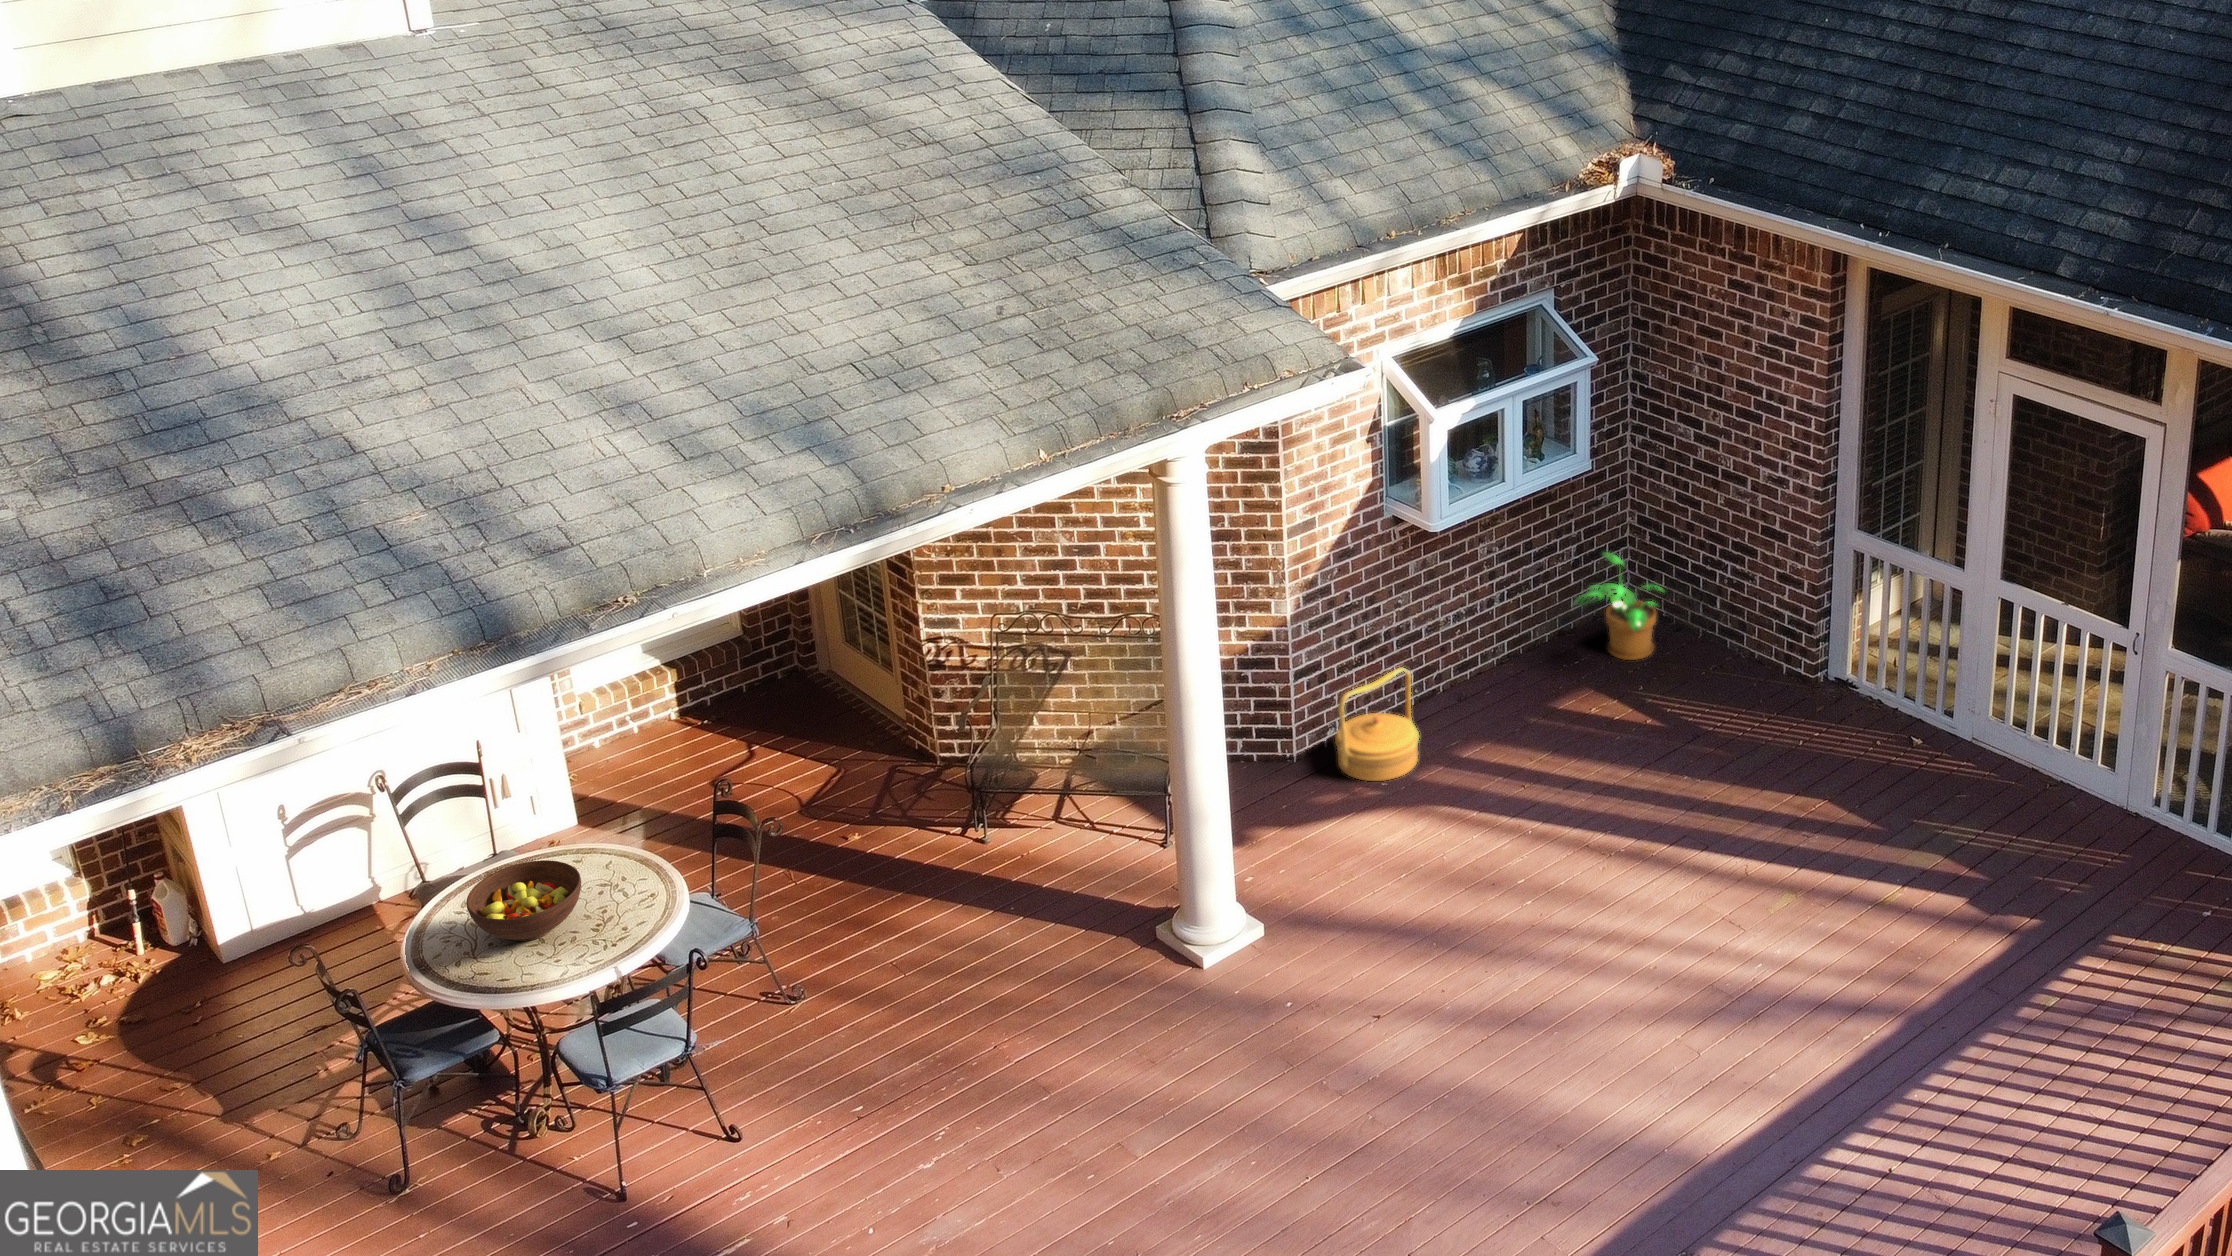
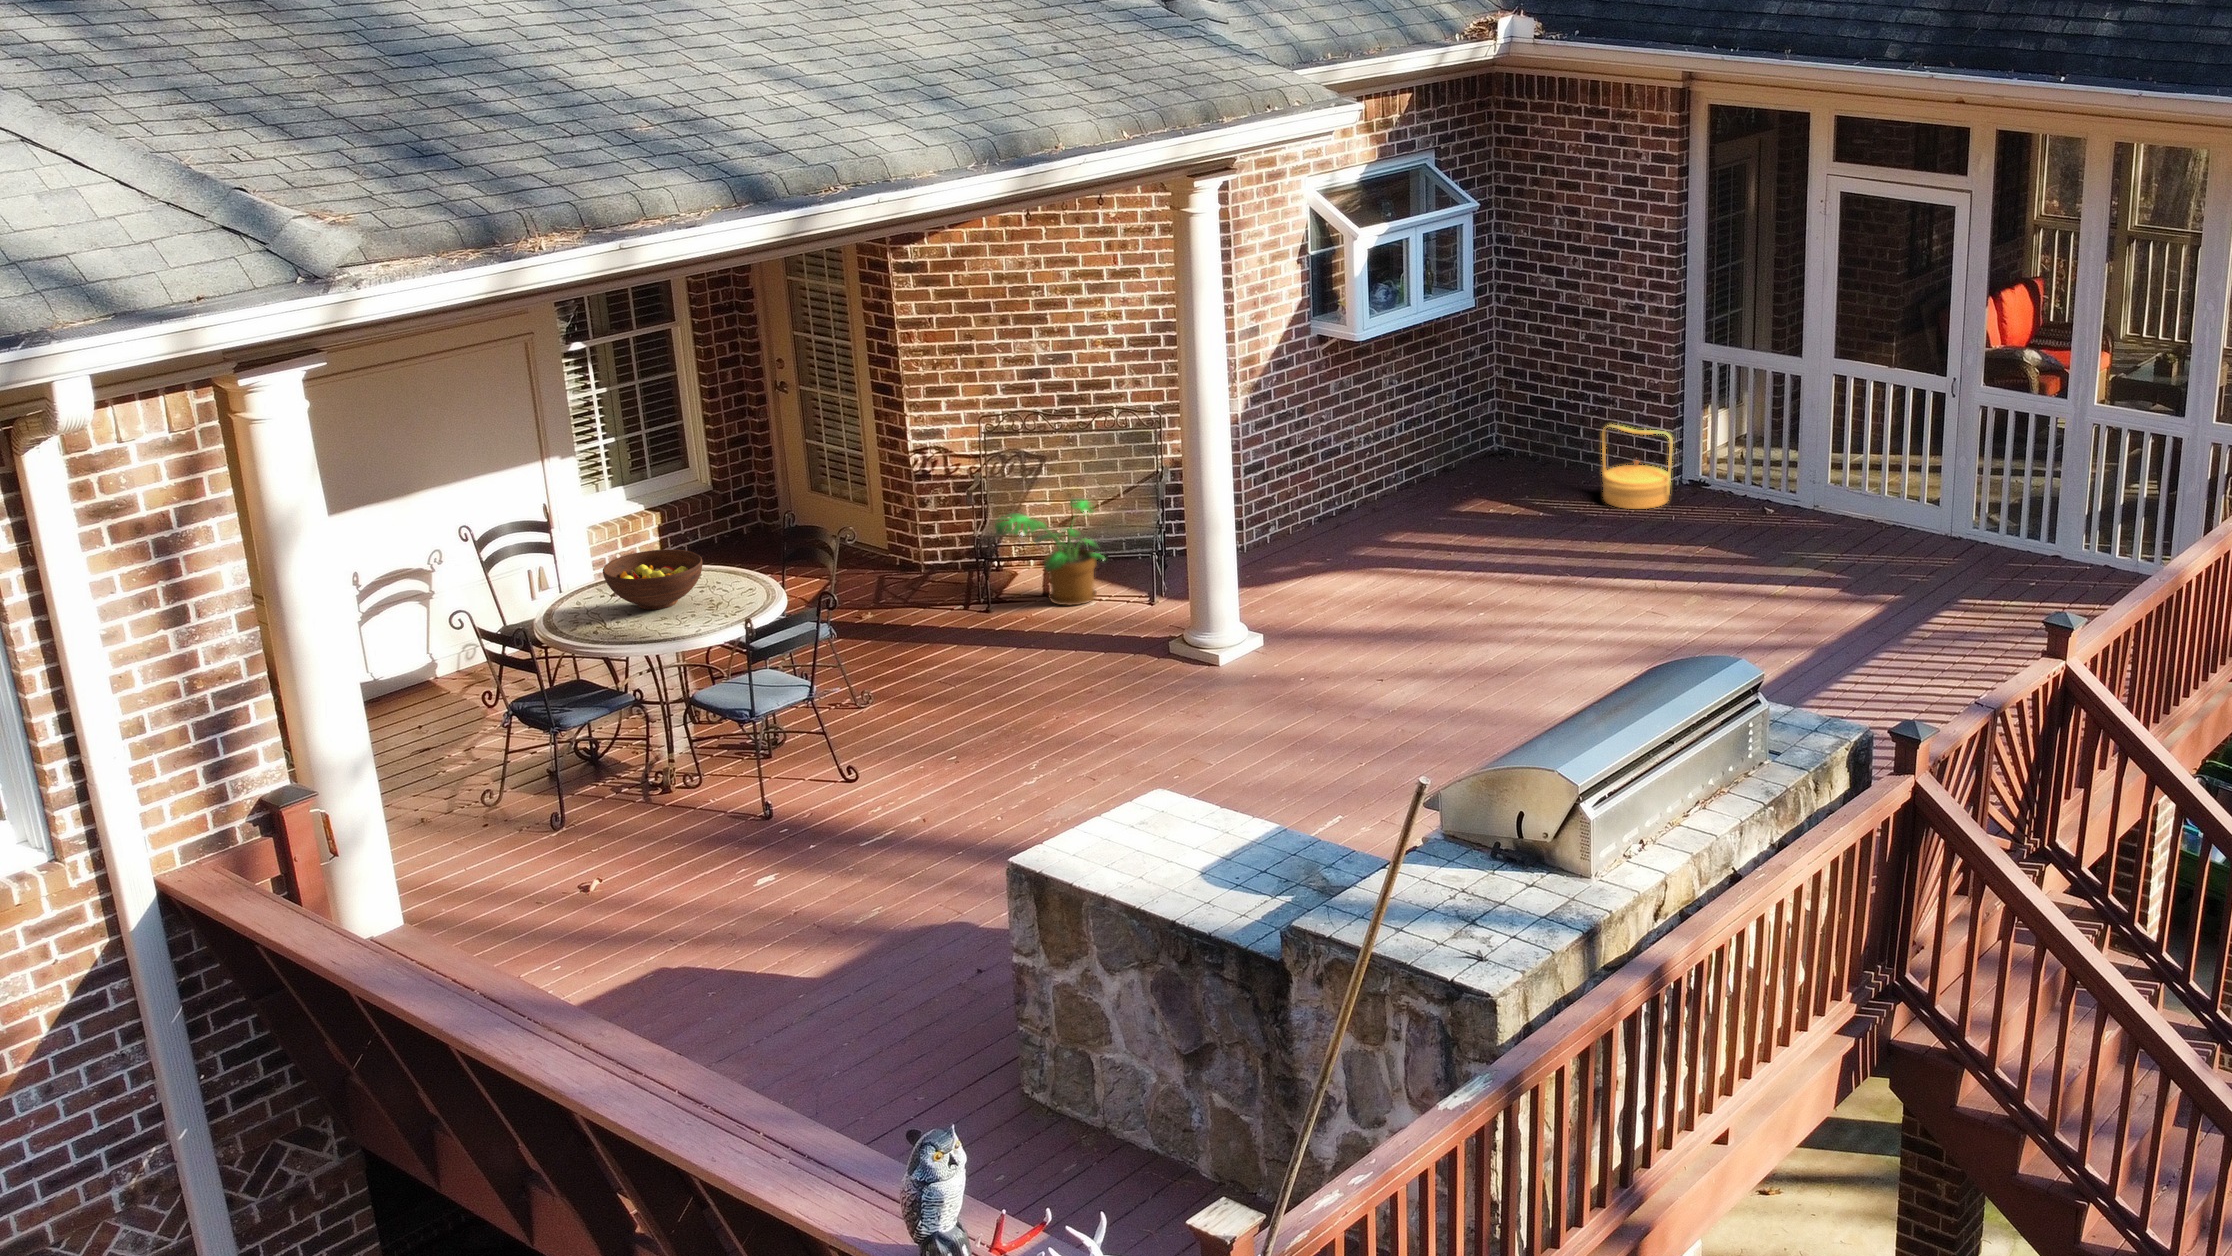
potted plant: present [1574,552,1664,660] -> present [995,498,1105,605]
woven basket: present [1335,667,1419,781] -> present [1602,425,1673,509]

